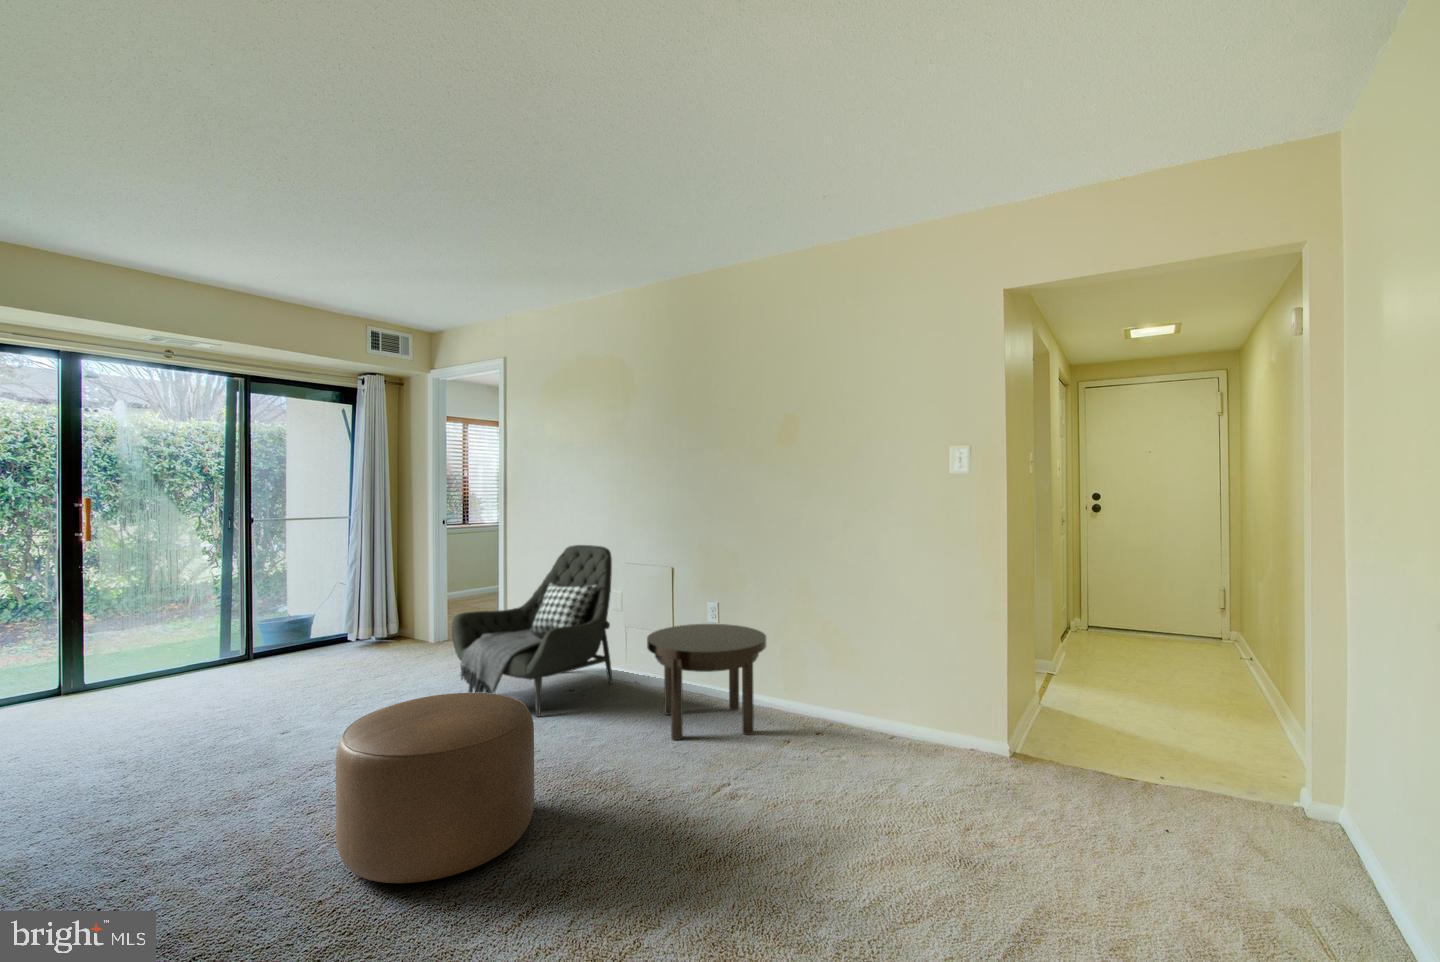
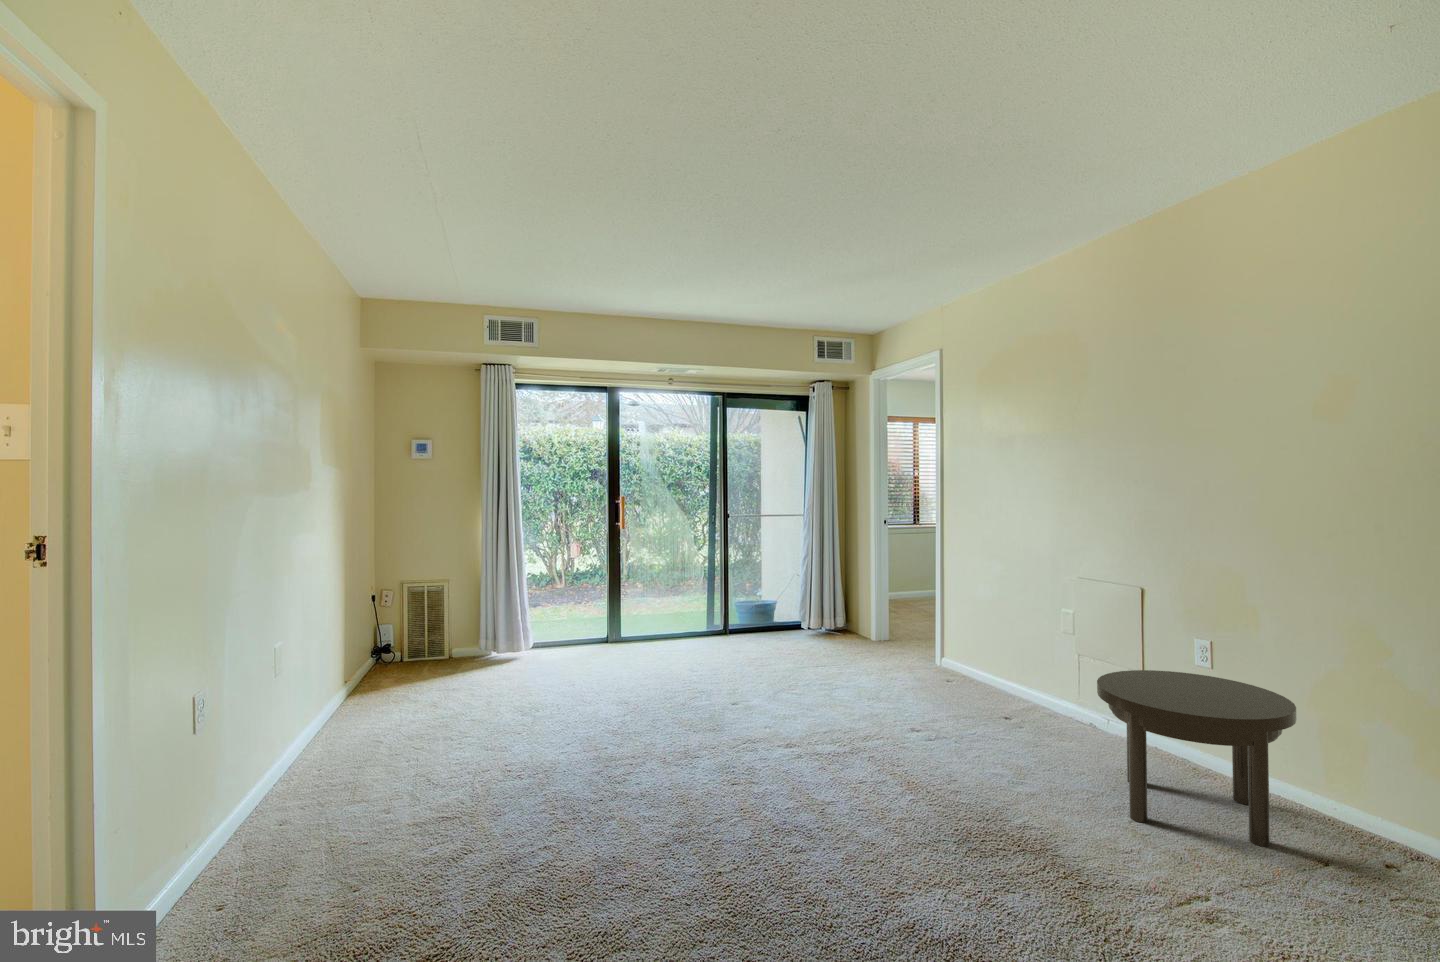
armchair: present [452,545,612,717] -> none [879,556,1063,746]
ottoman: present [336,693,534,883] -> none [739,700,930,894]

